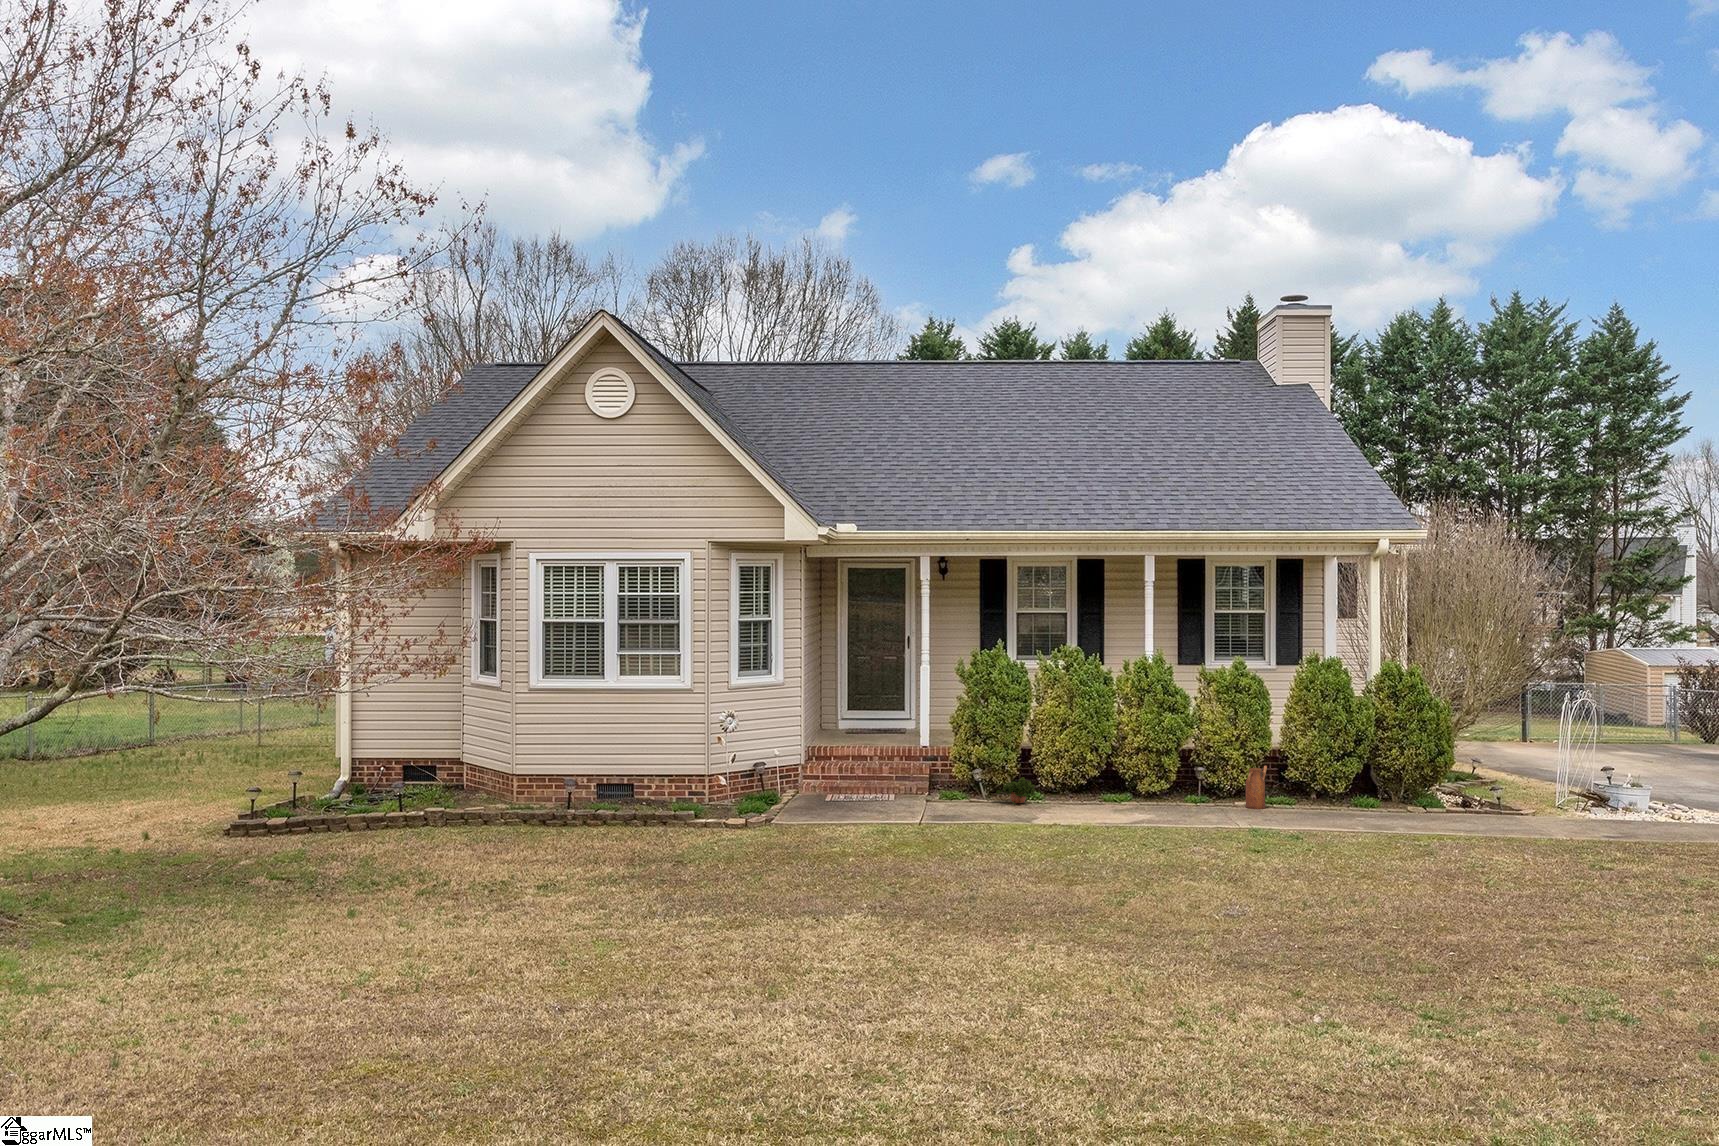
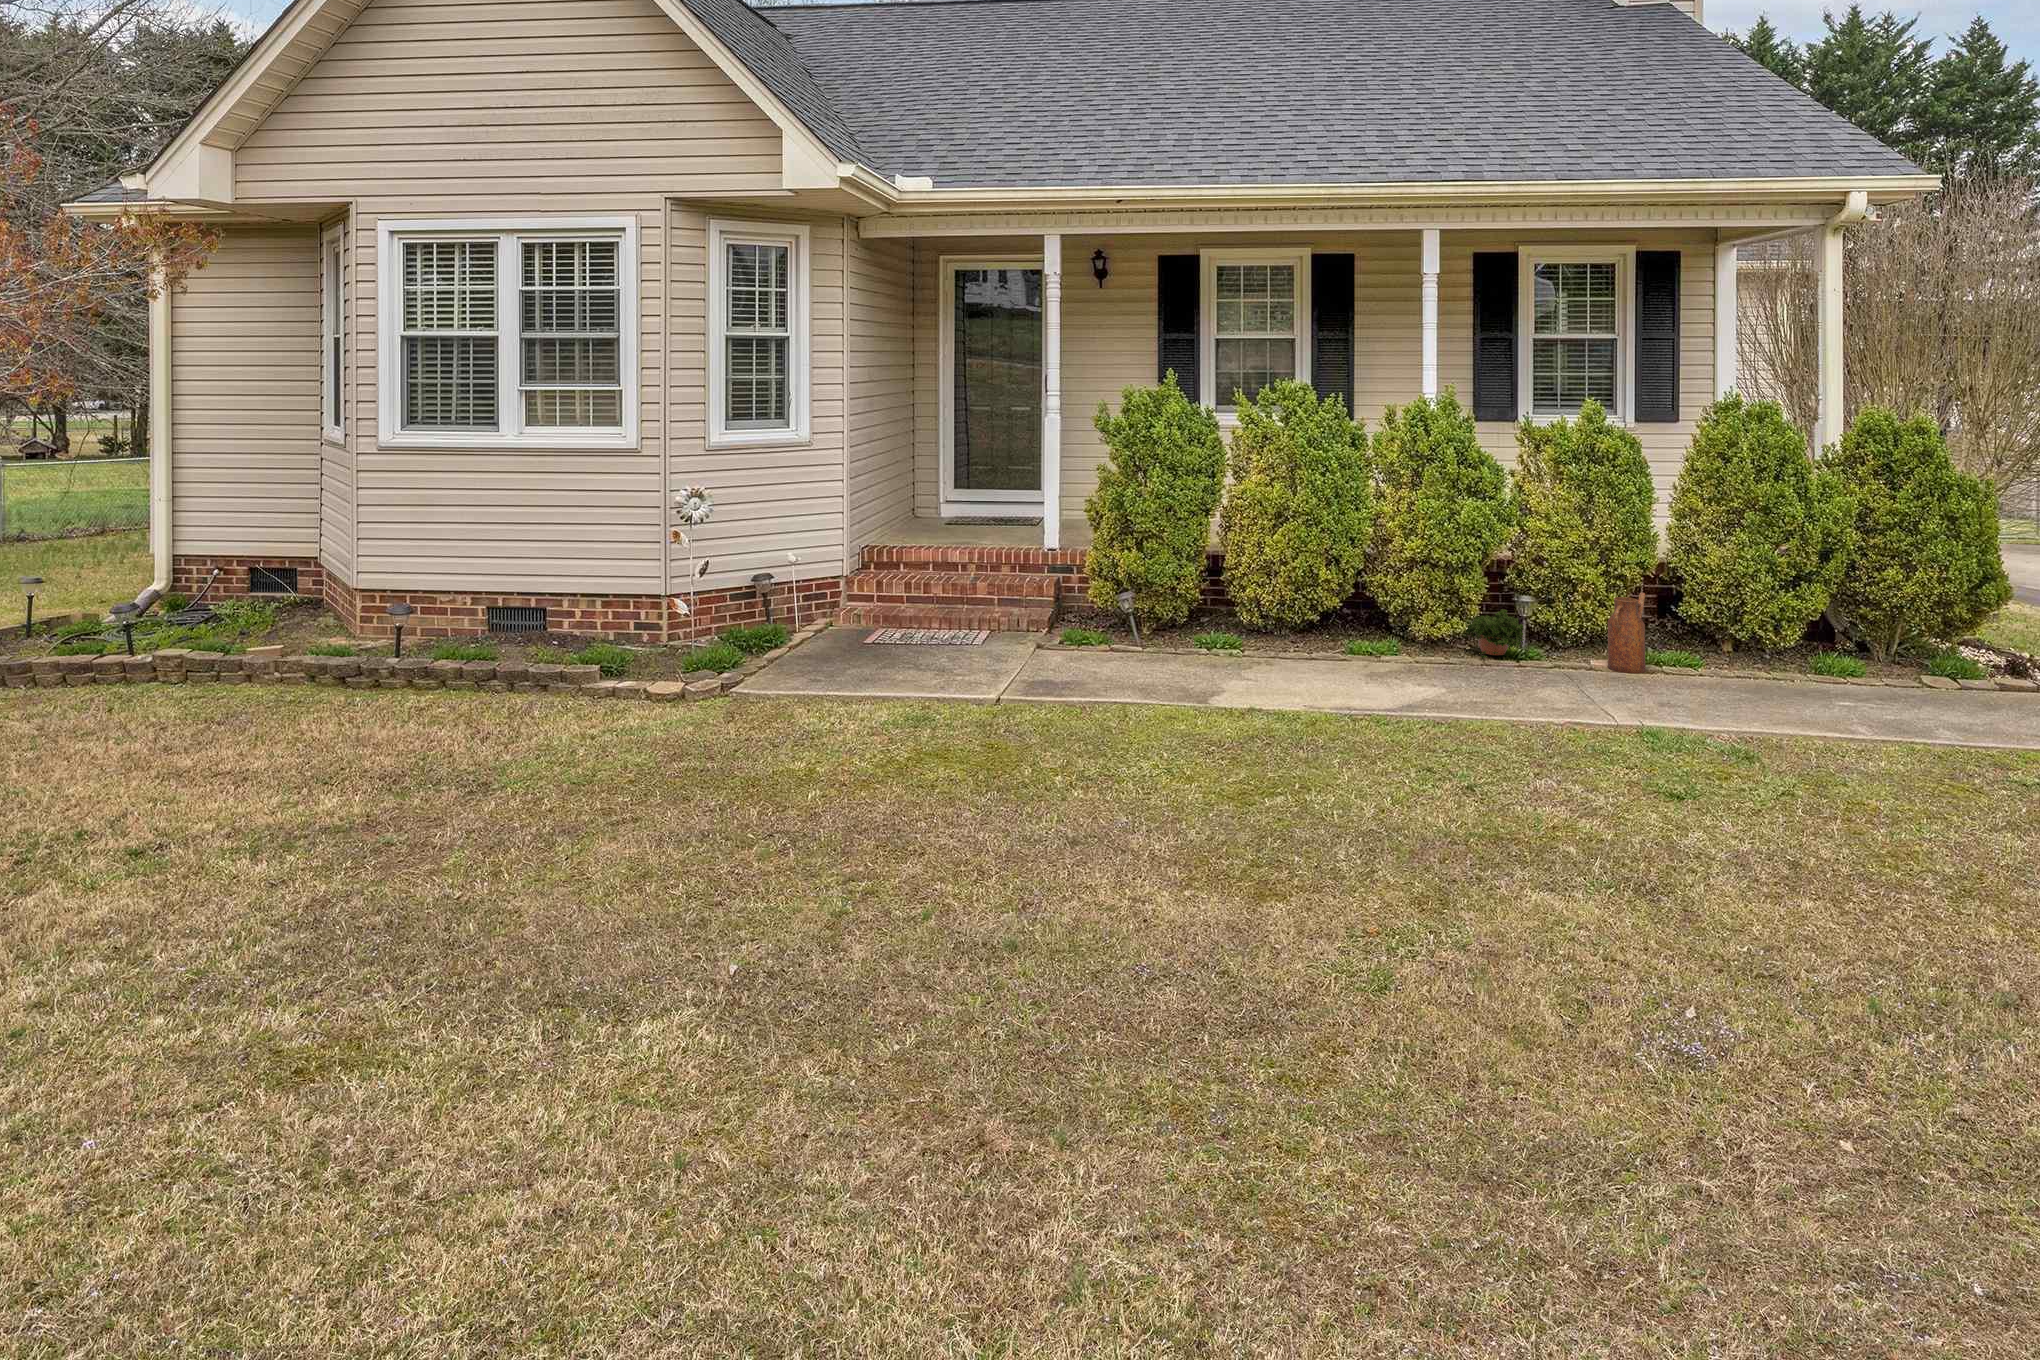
potted plant: present [996,777,1036,805] -> present [1463,609,1530,659]

